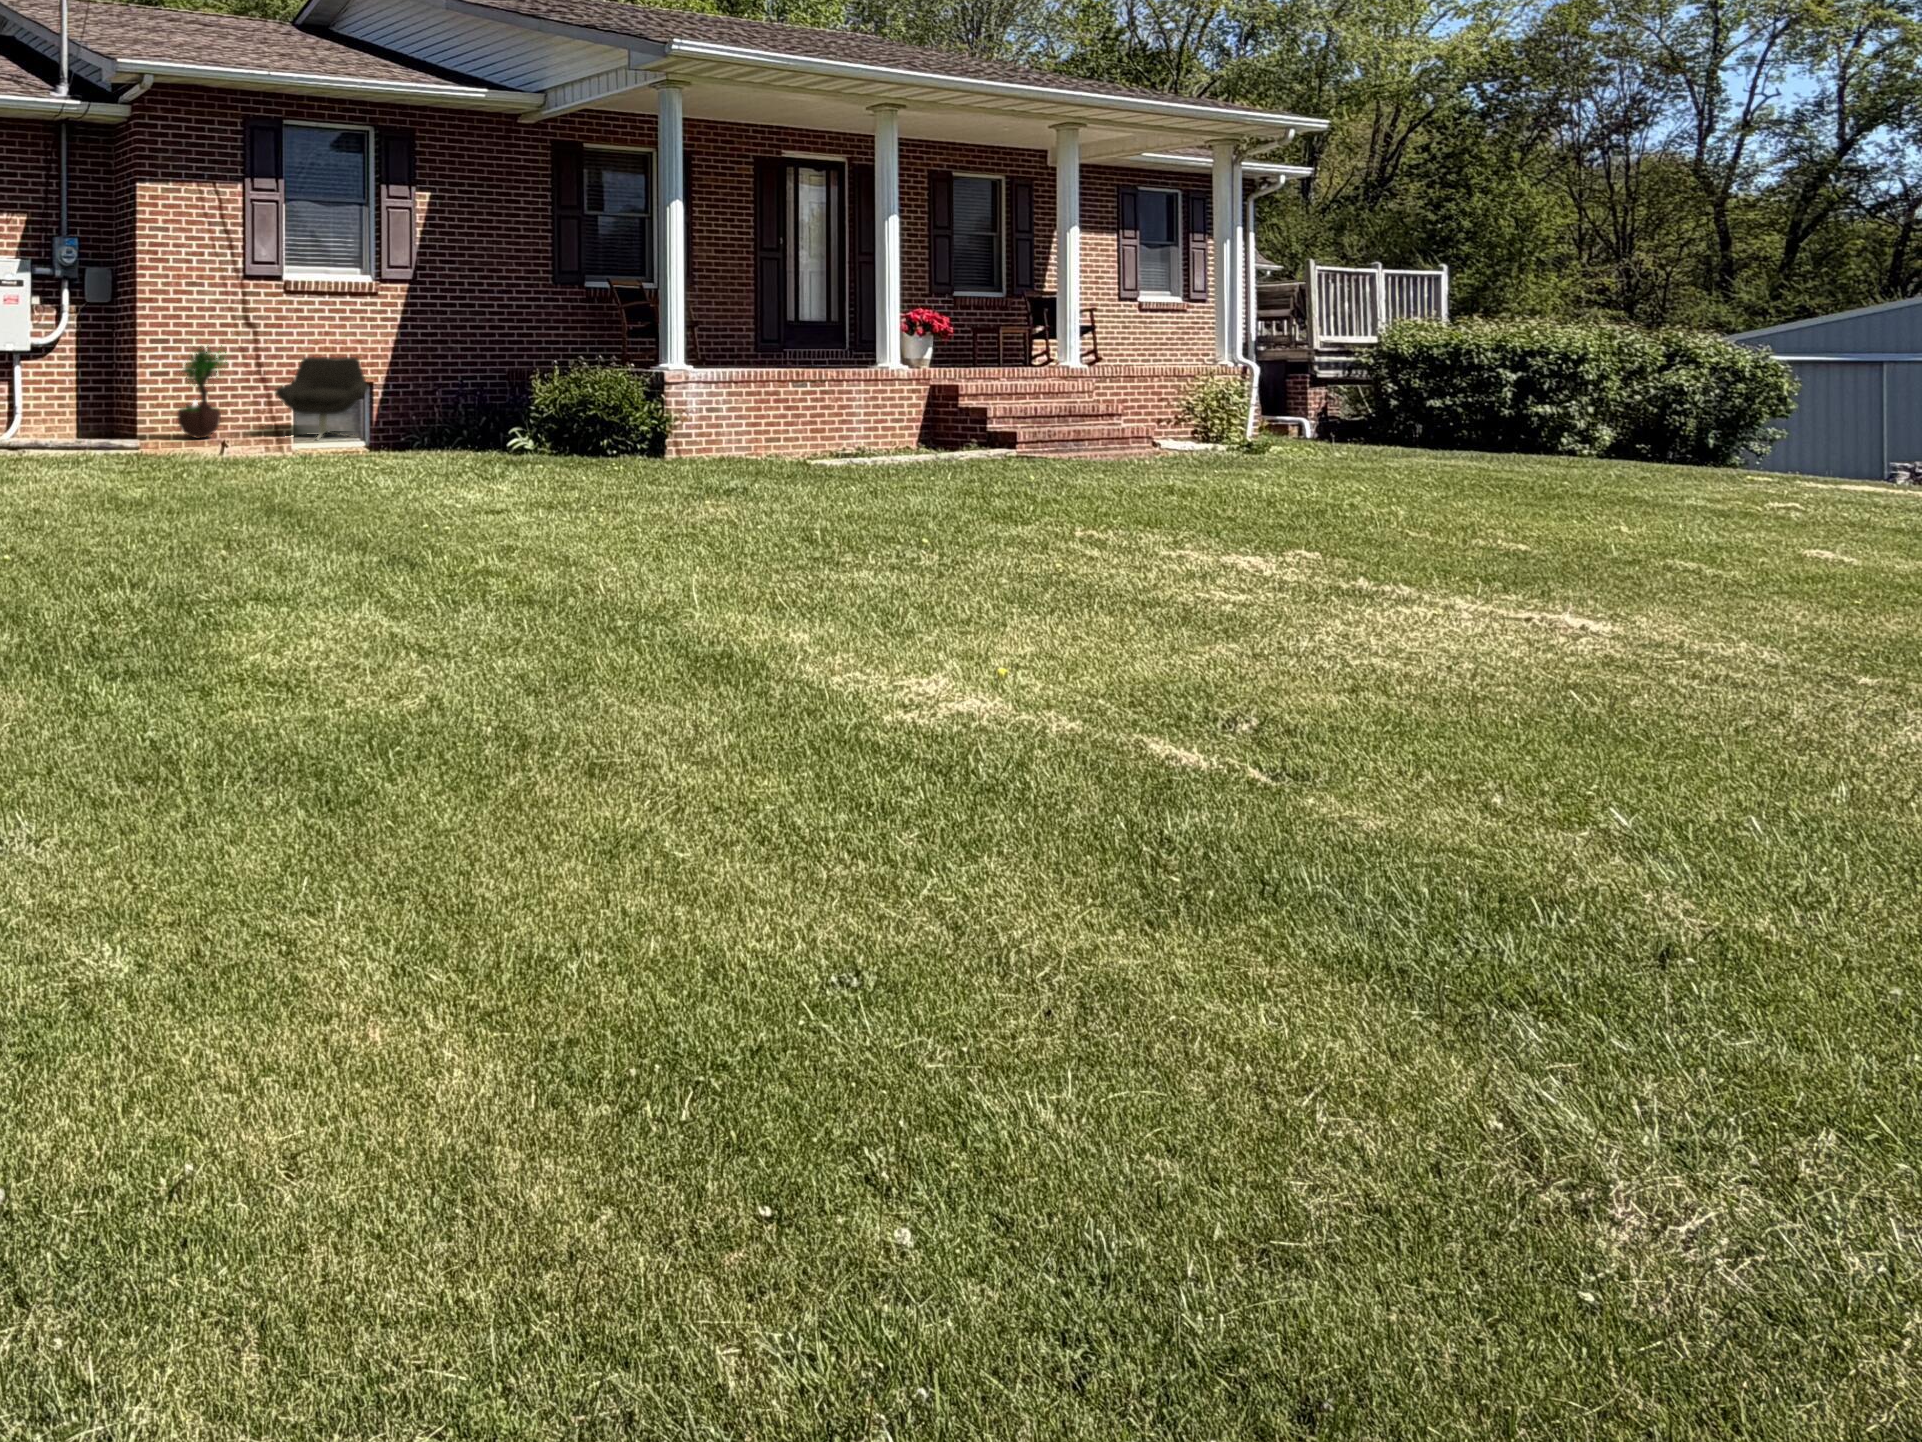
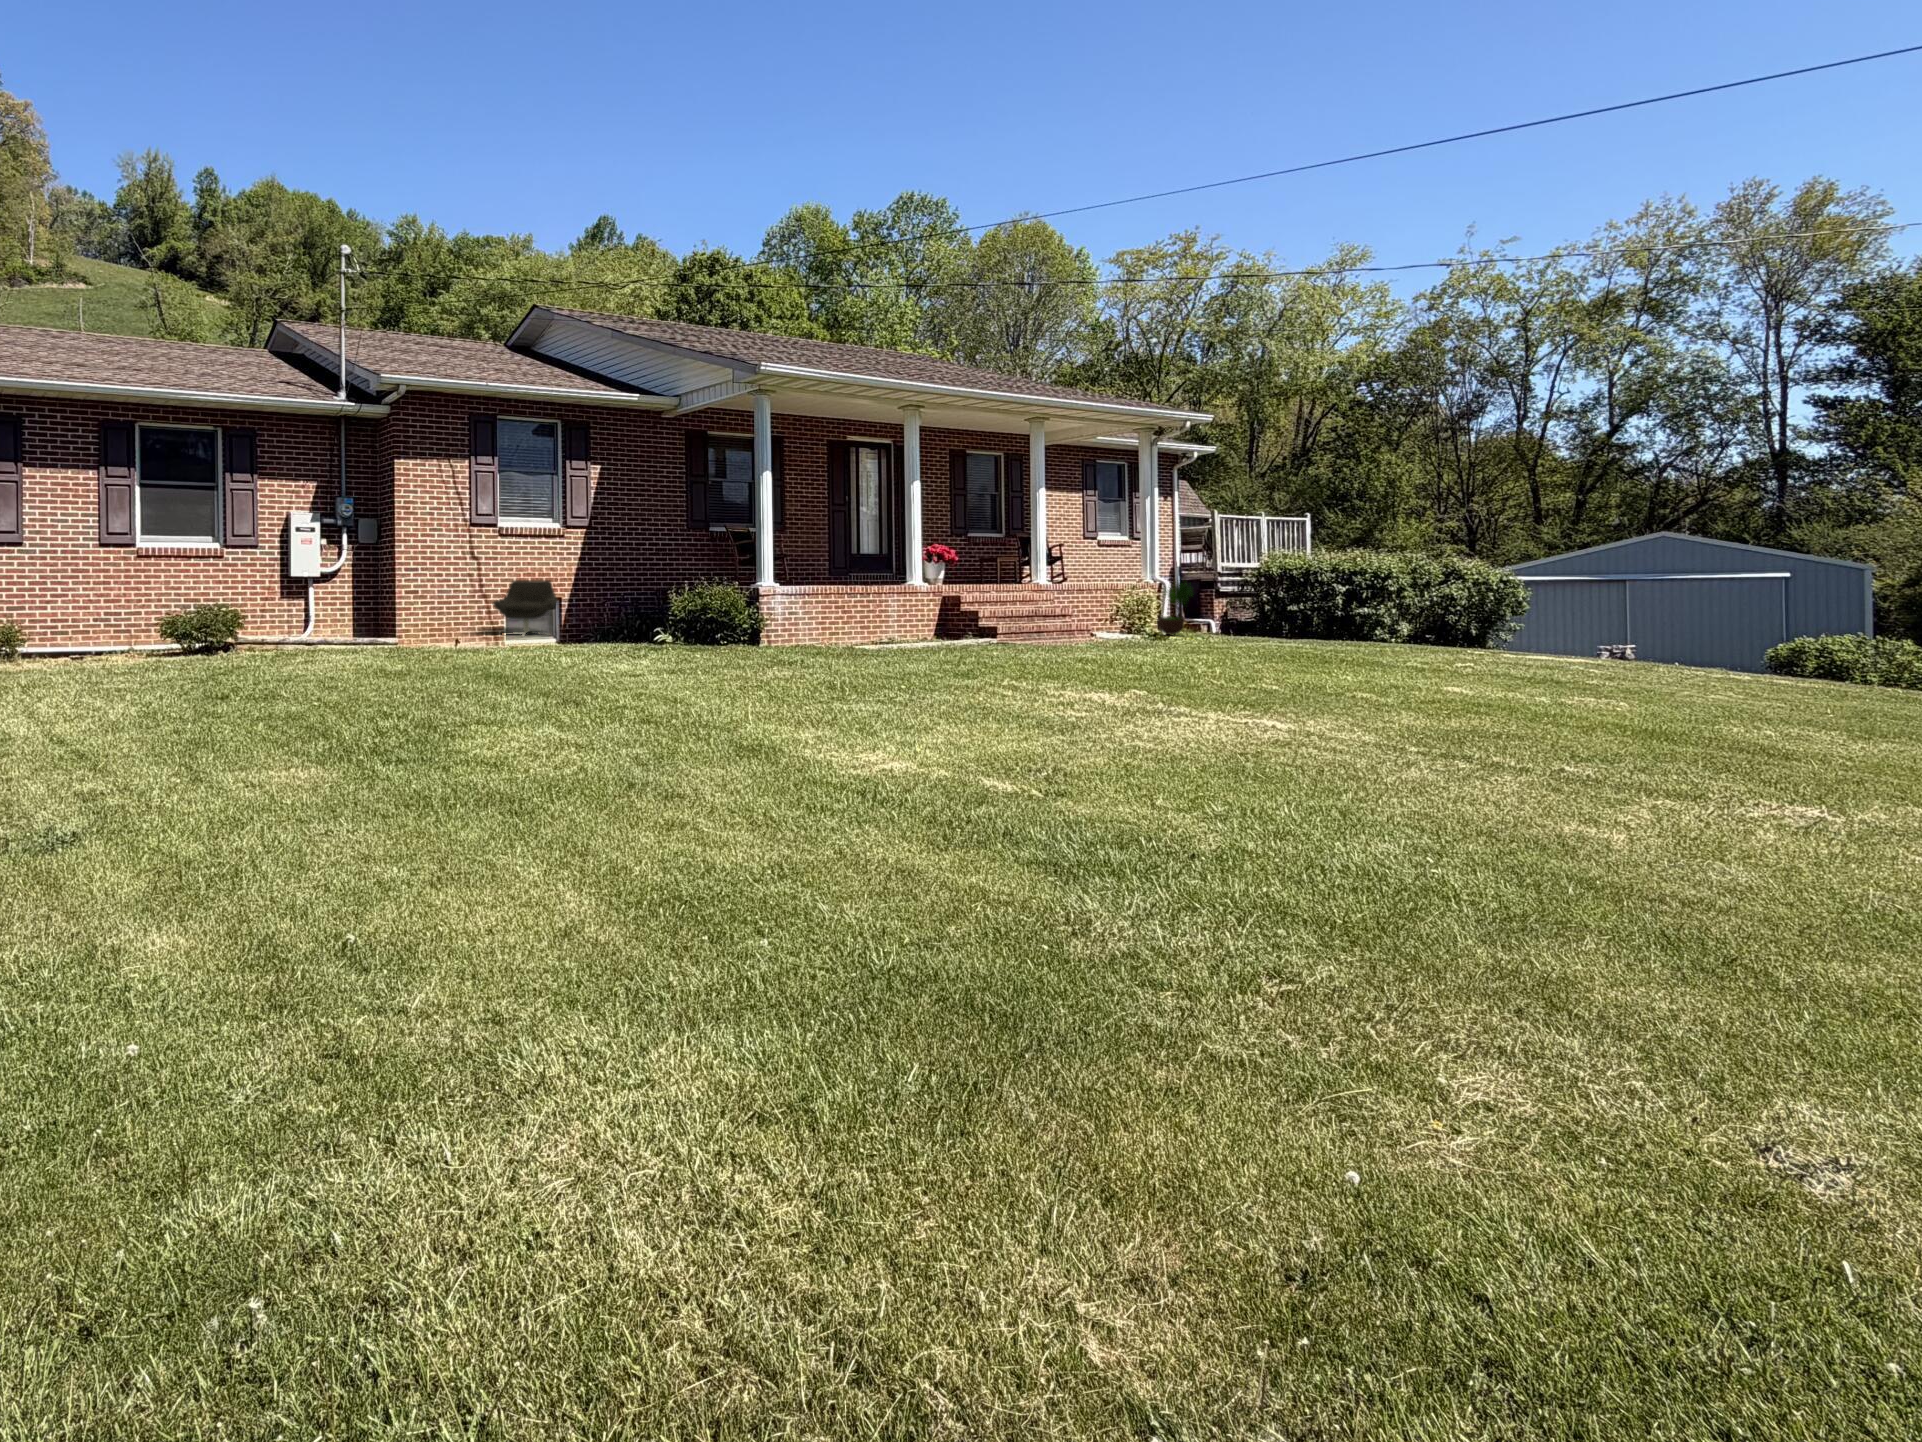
potted tree: present [178,345,227,438] -> present [1157,580,1192,636]

